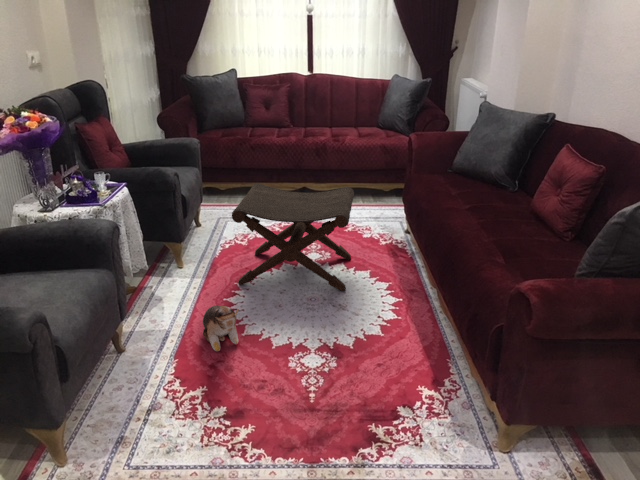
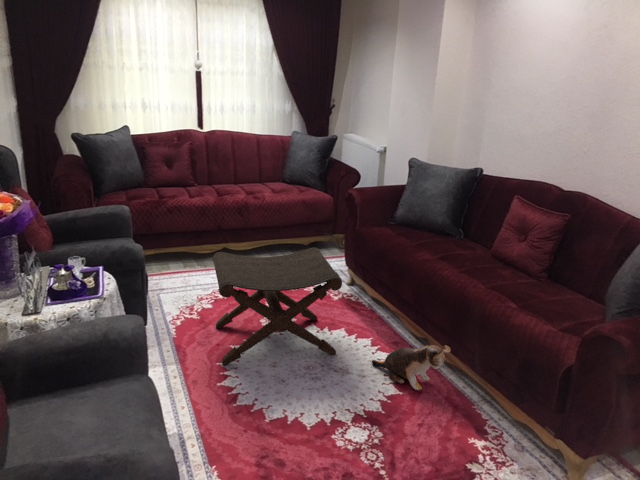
plush toy: present [203,306,239,352] -> present [372,345,451,390]

